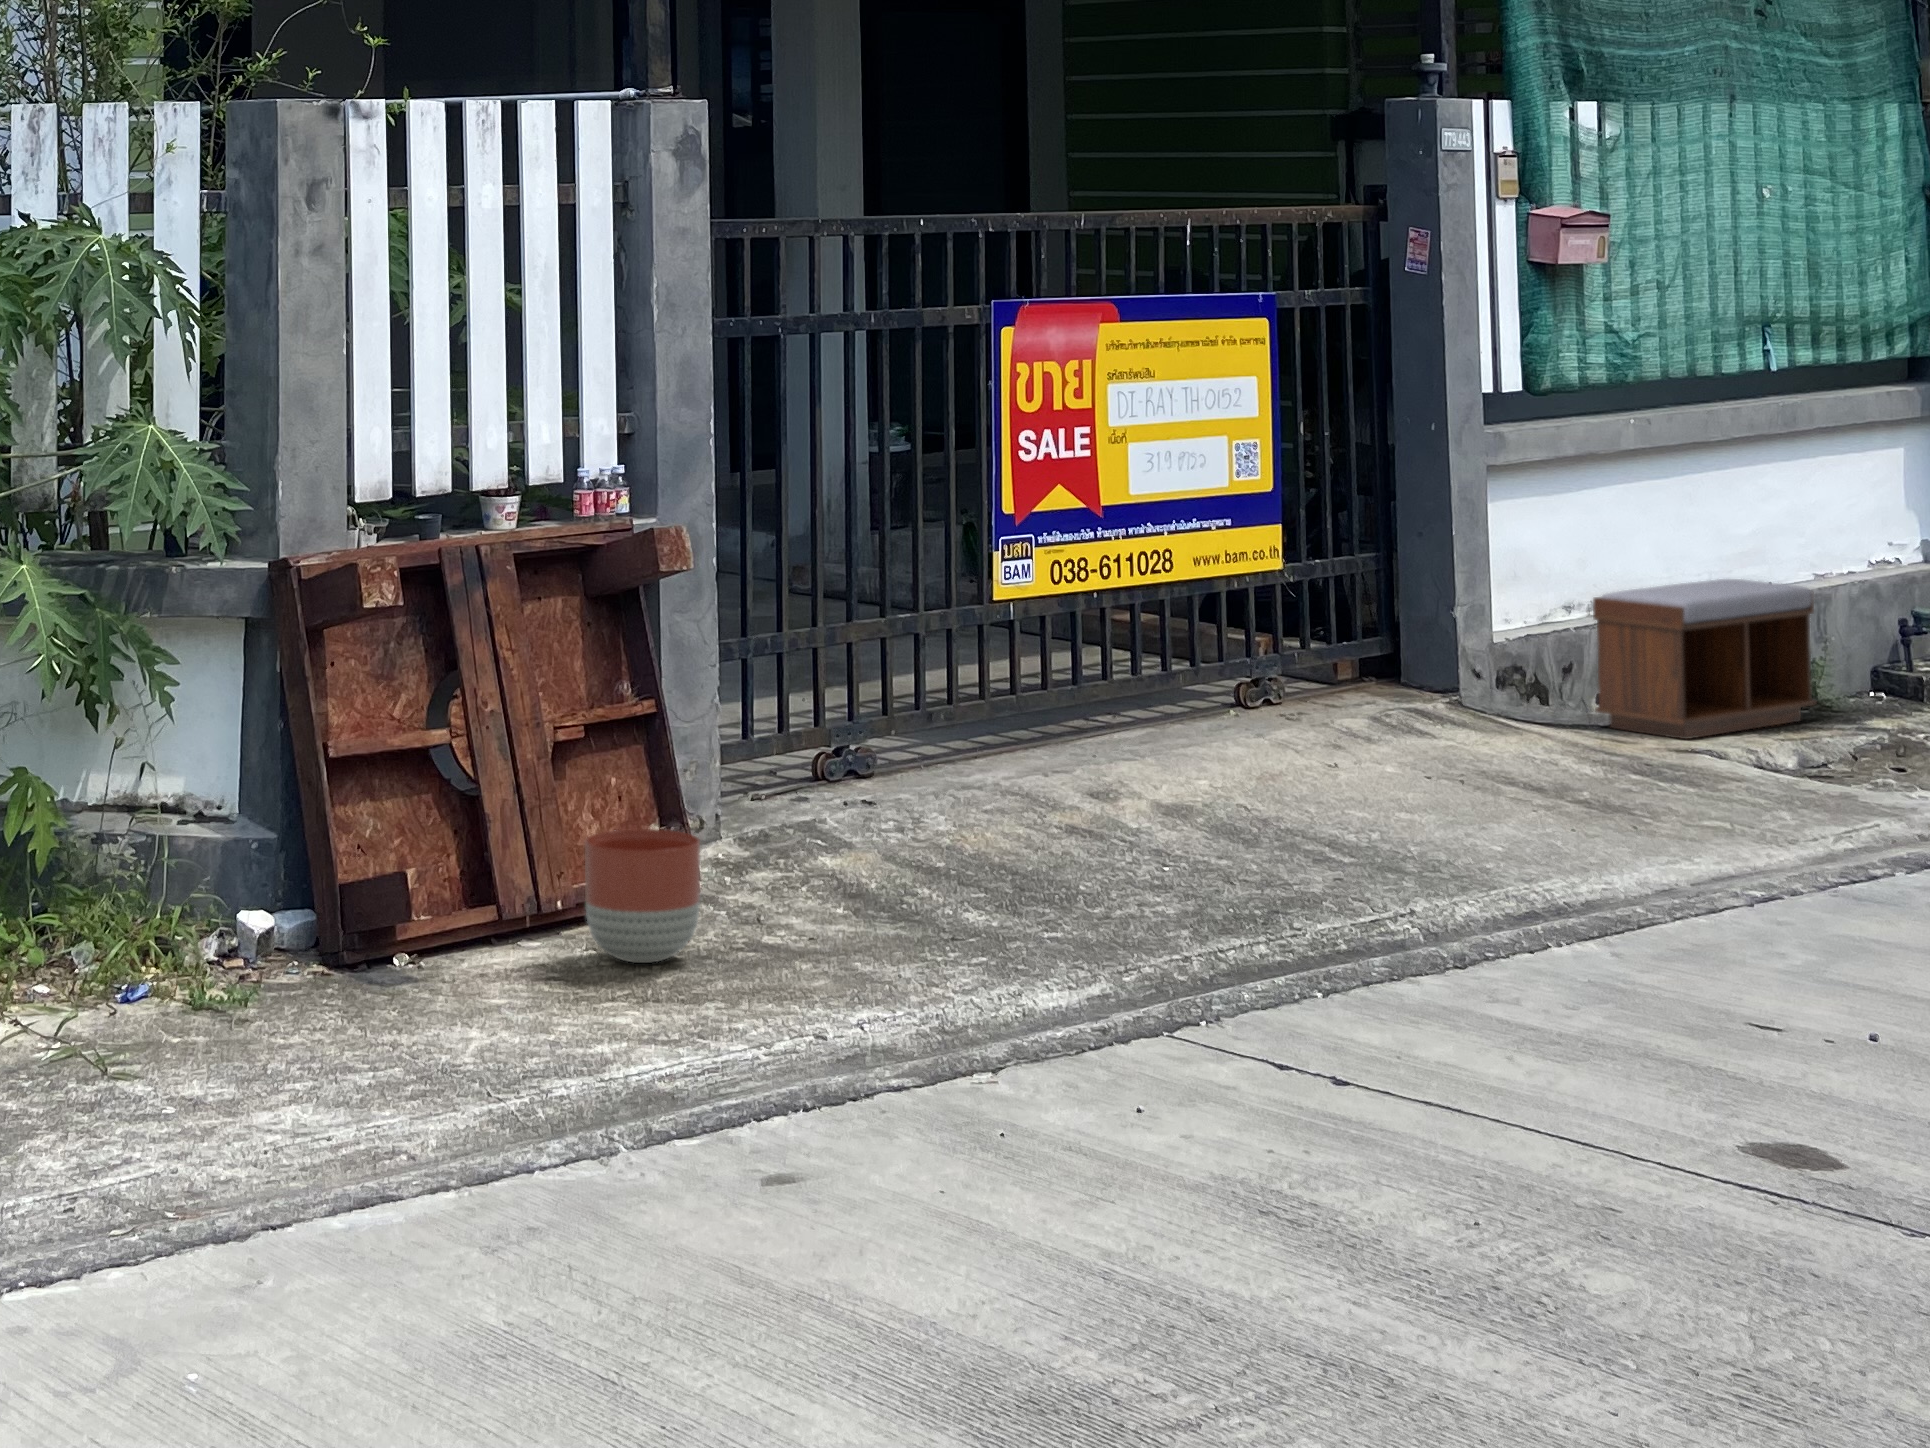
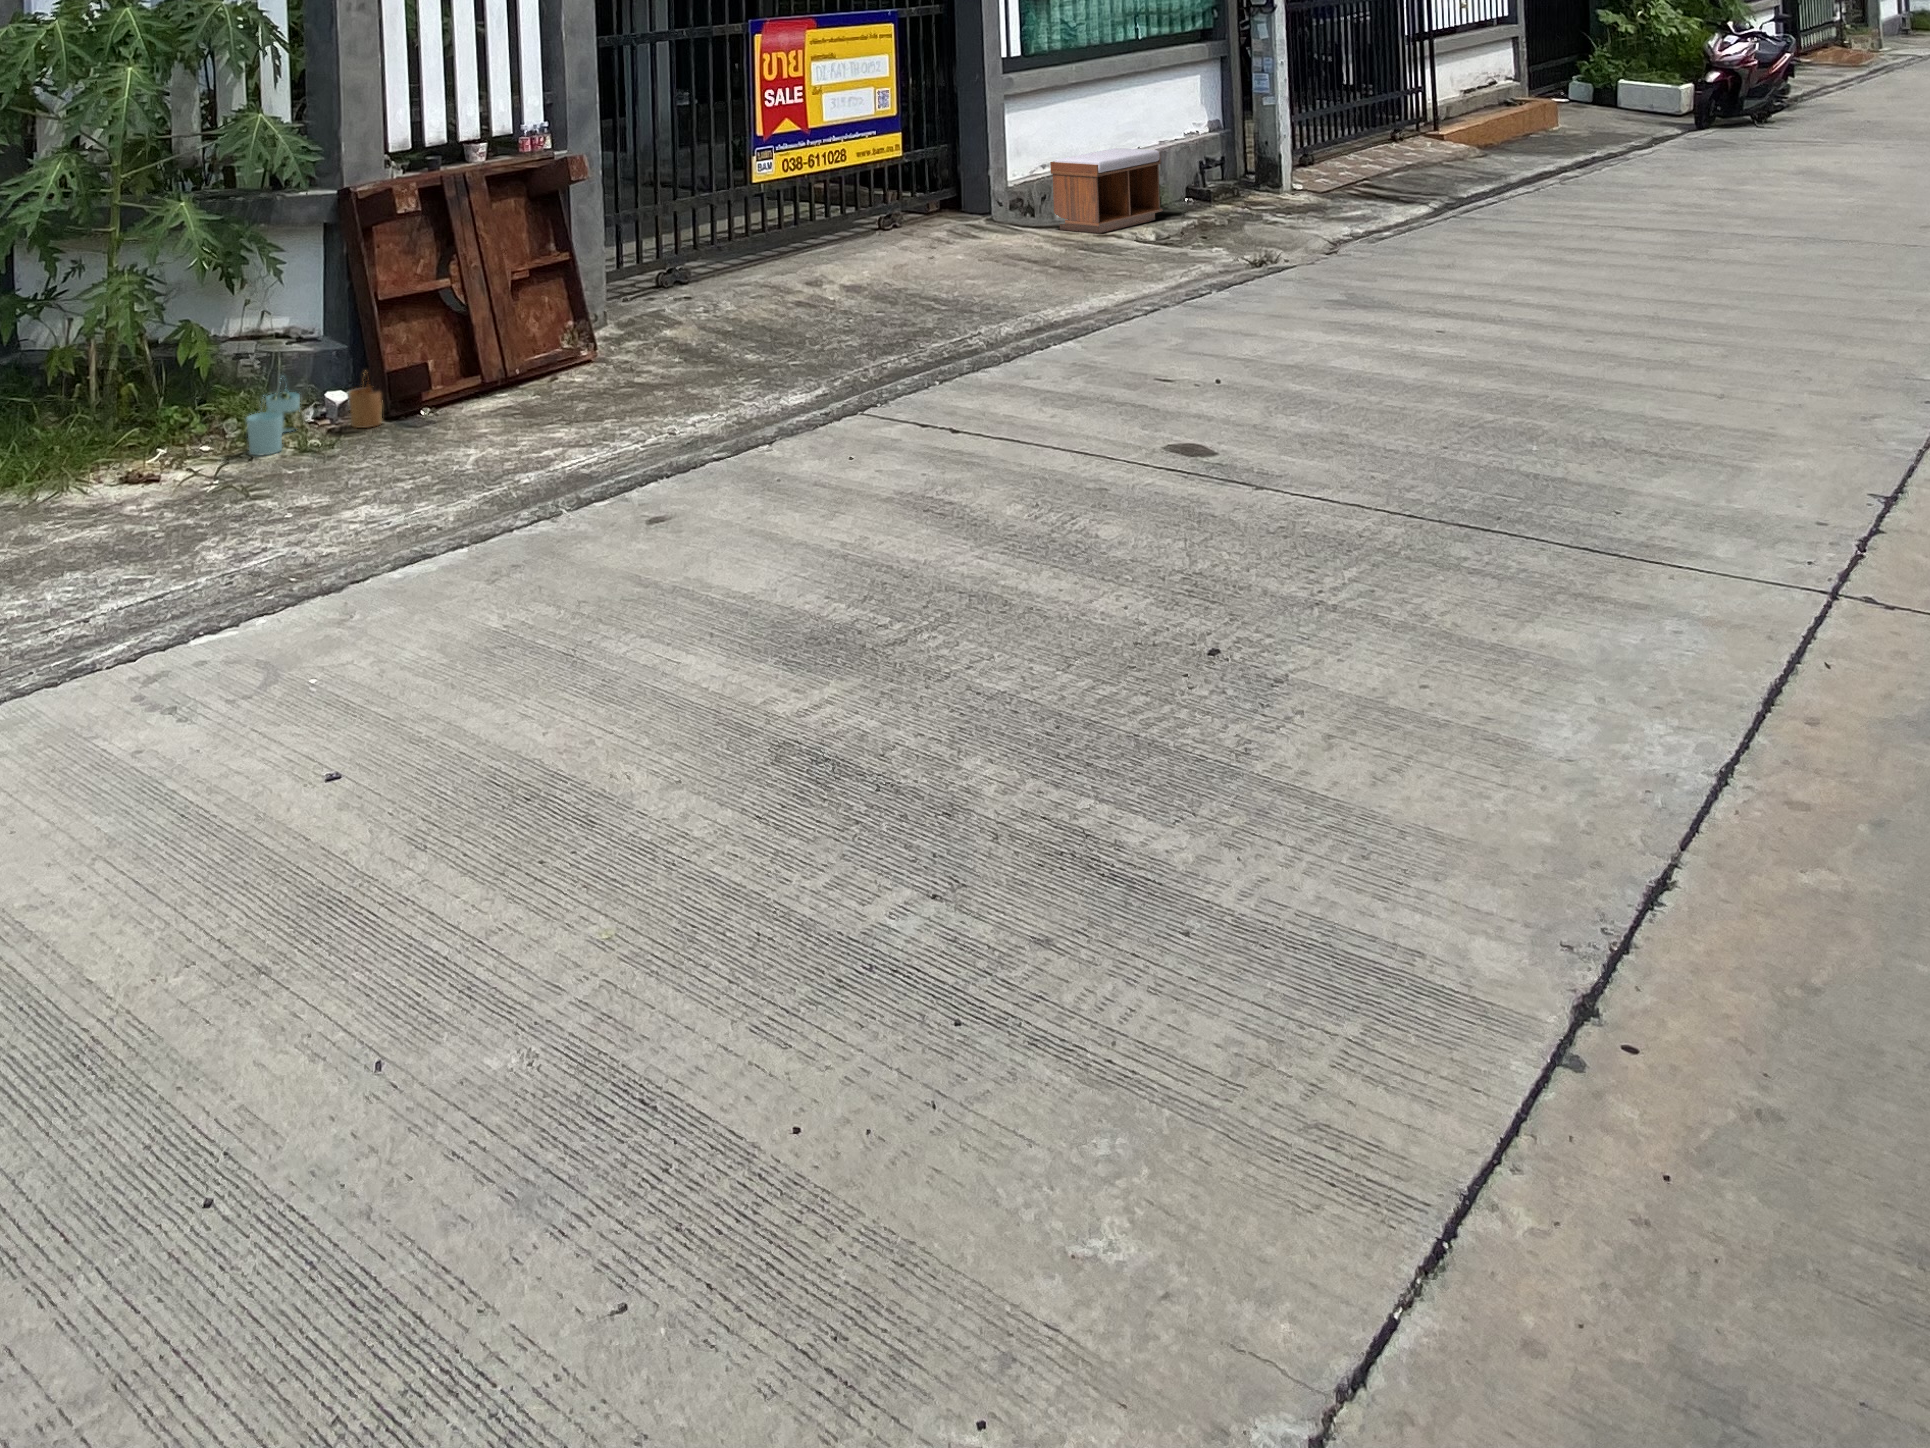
planter: present [585,829,700,963] -> none [527,325,594,401]
bucket: none [109,881,337,1013] -> present [247,378,382,456]

